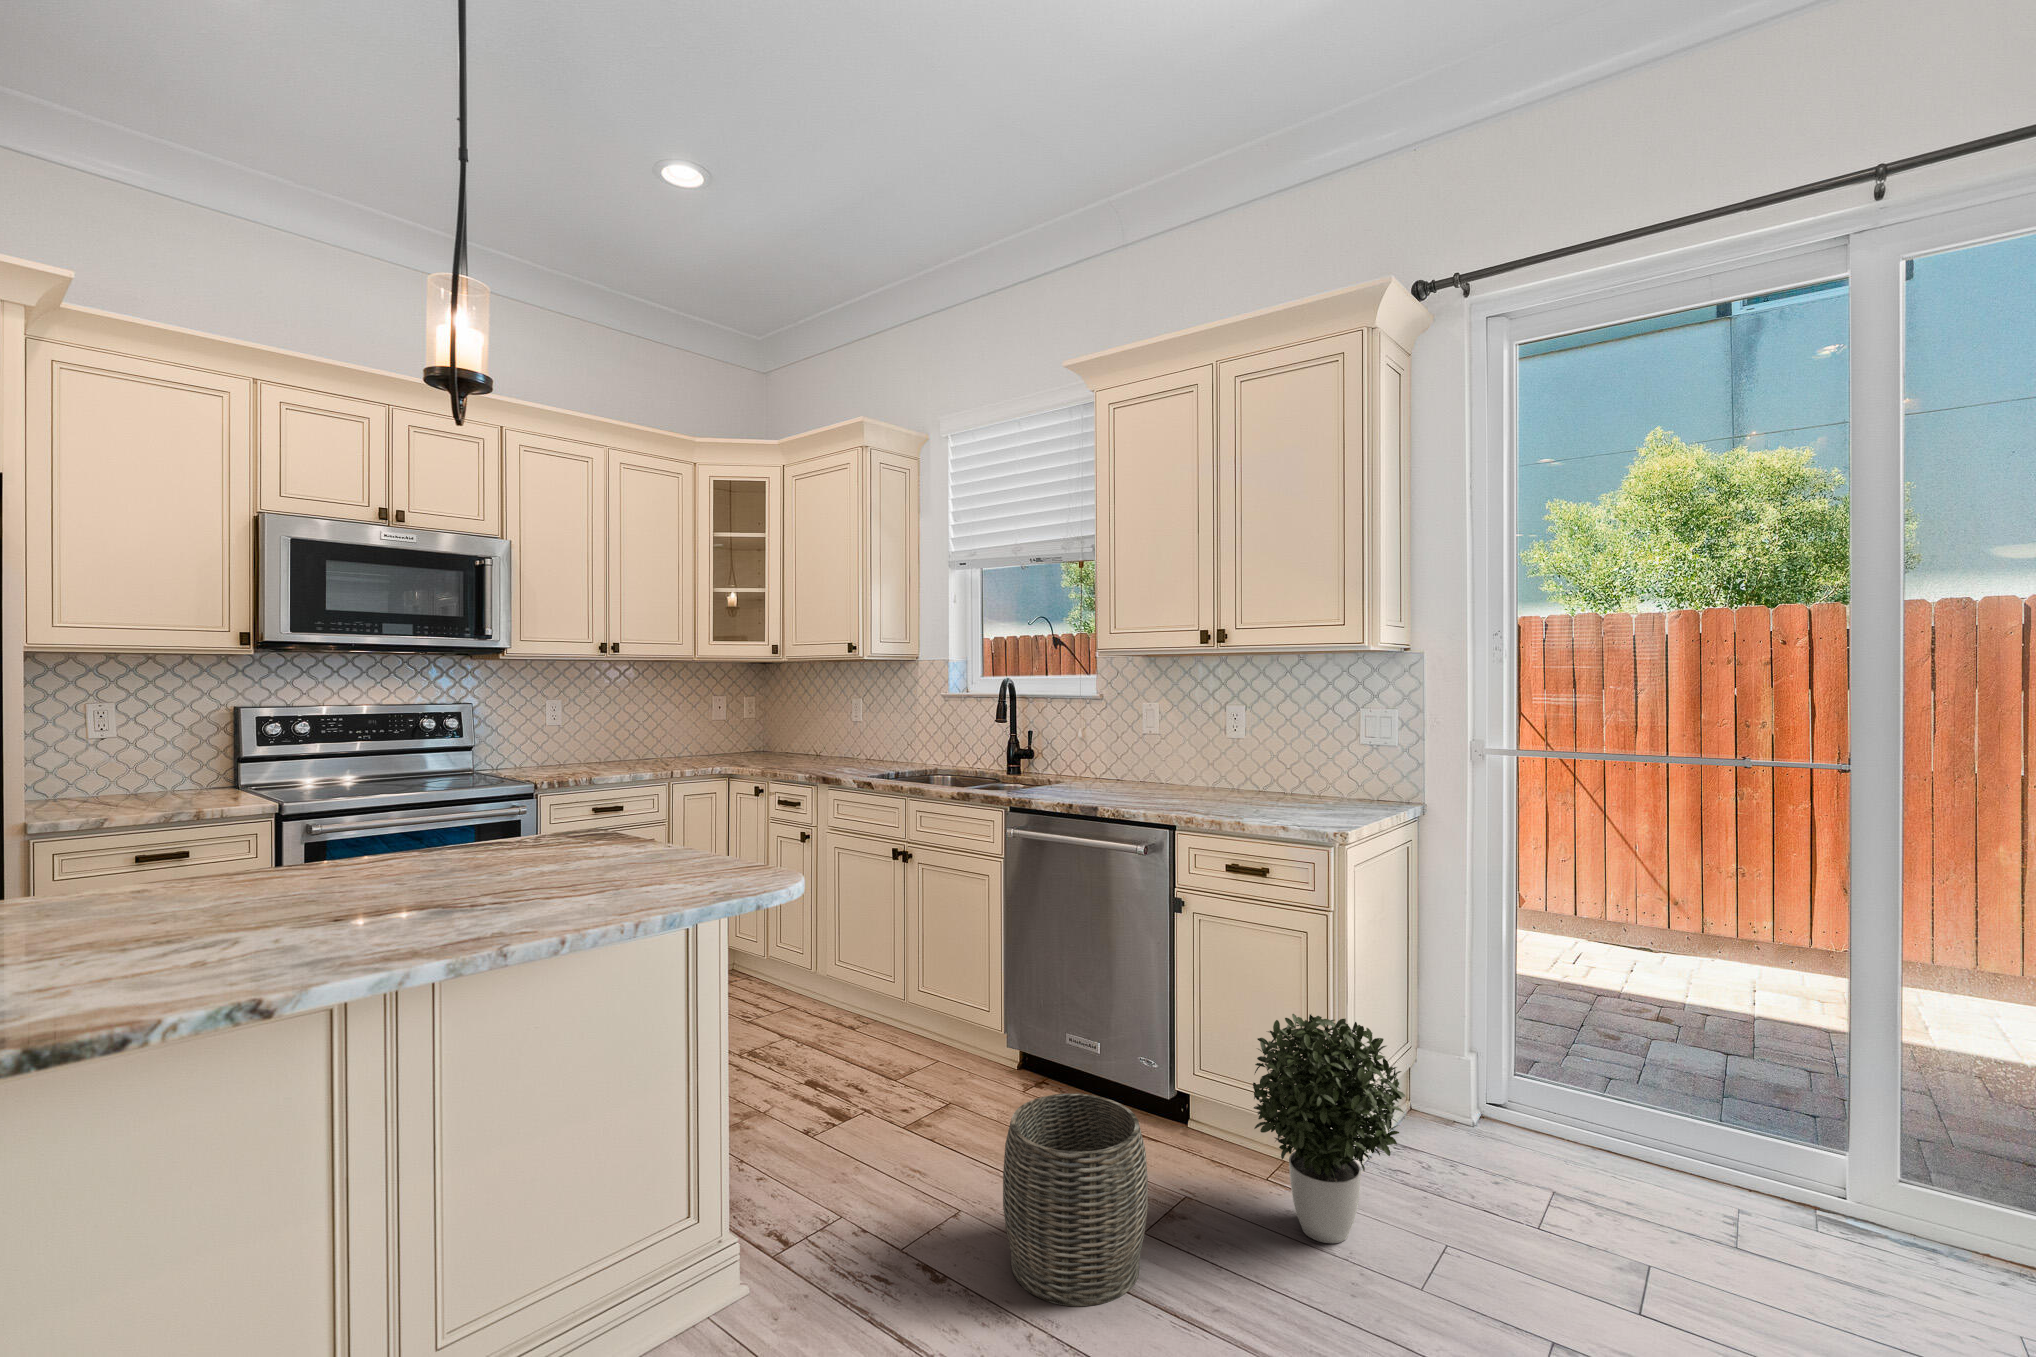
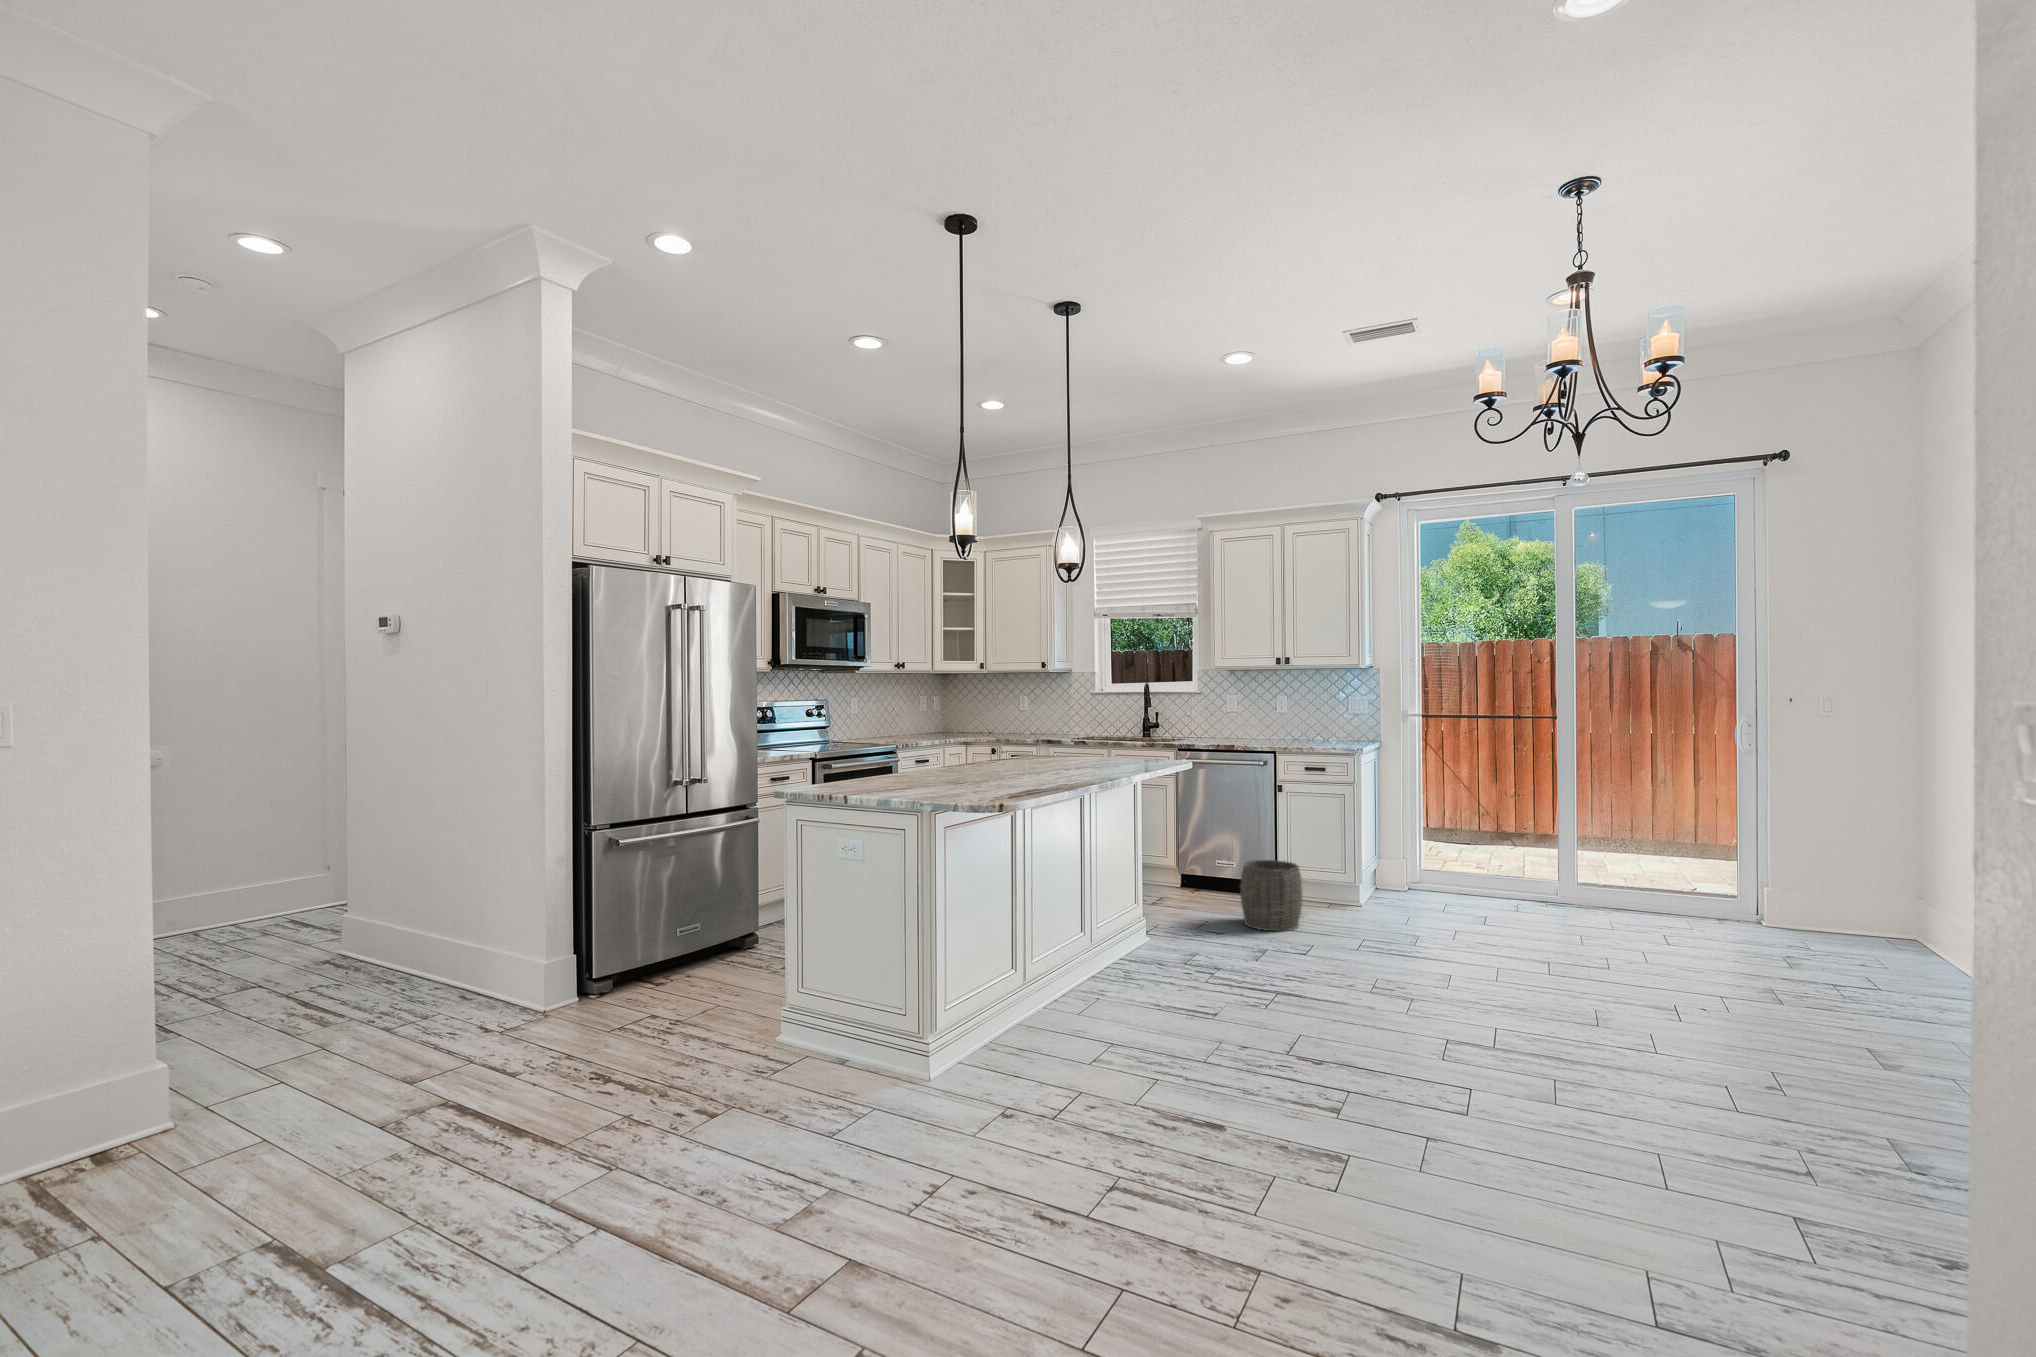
potted plant: present [1253,1014,1405,1243] -> none [1330,823,1397,916]

